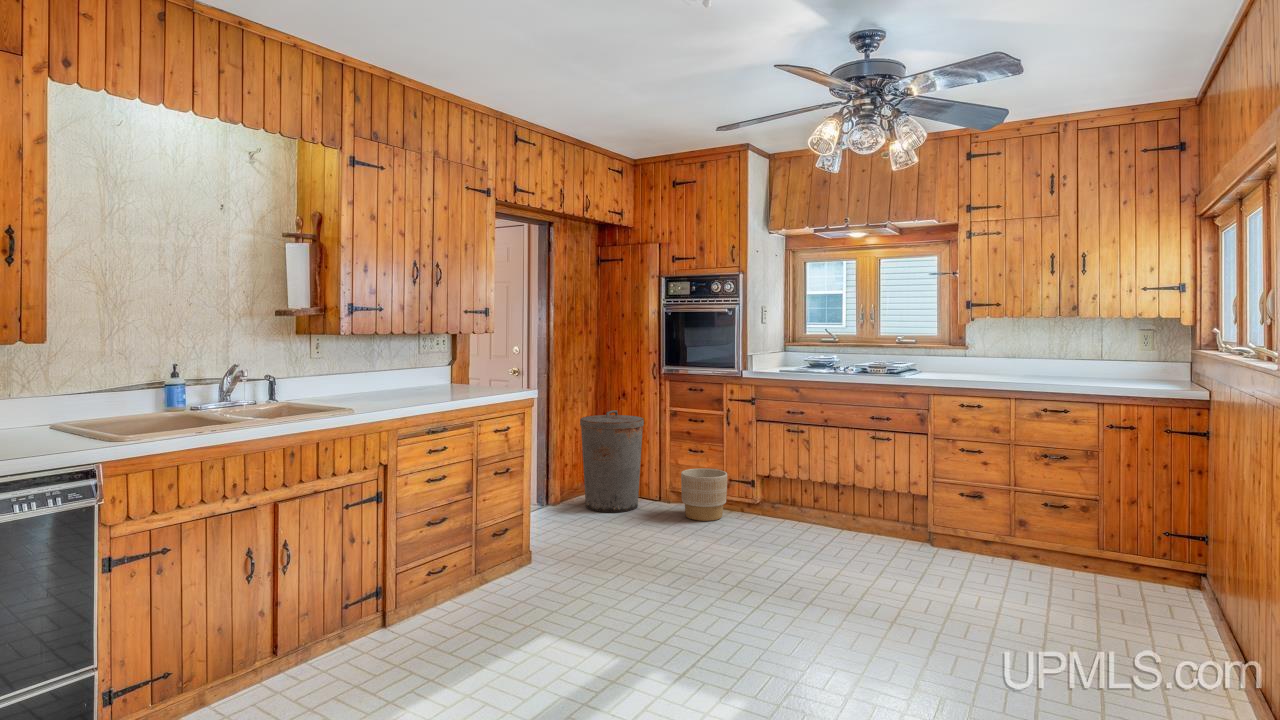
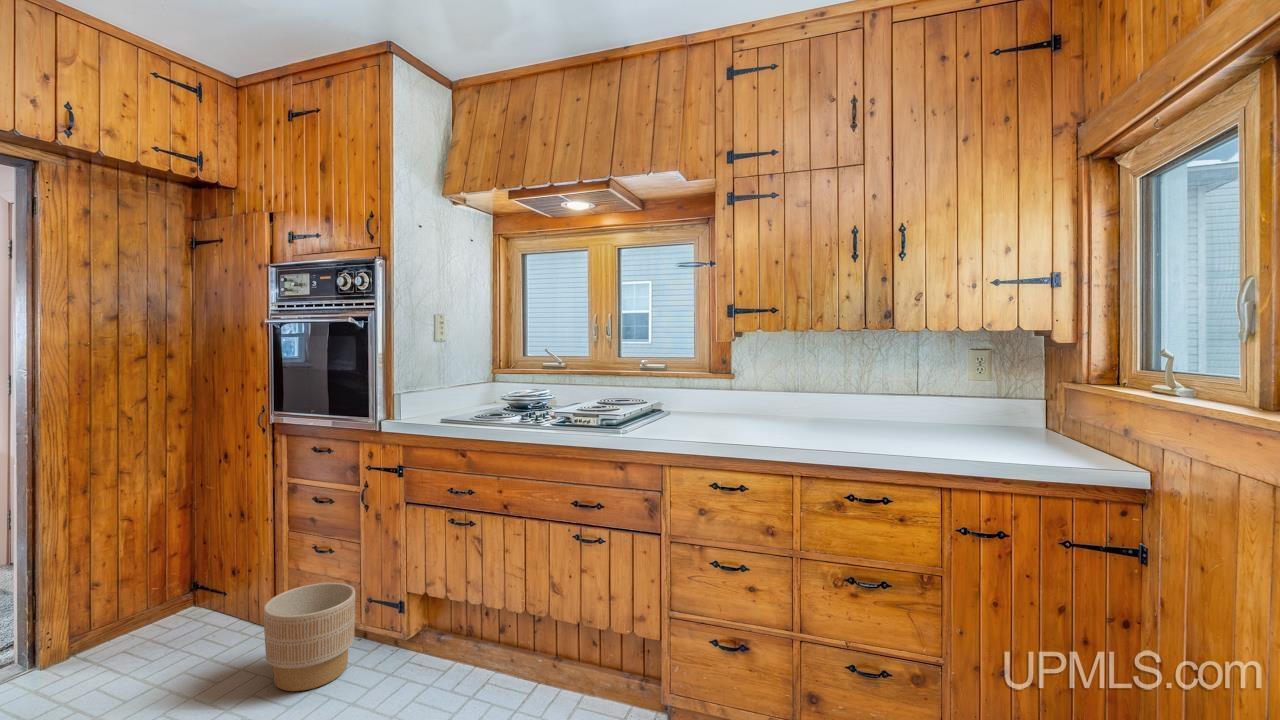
trash can: present [580,410,644,513] -> none [87,489,231,681]

